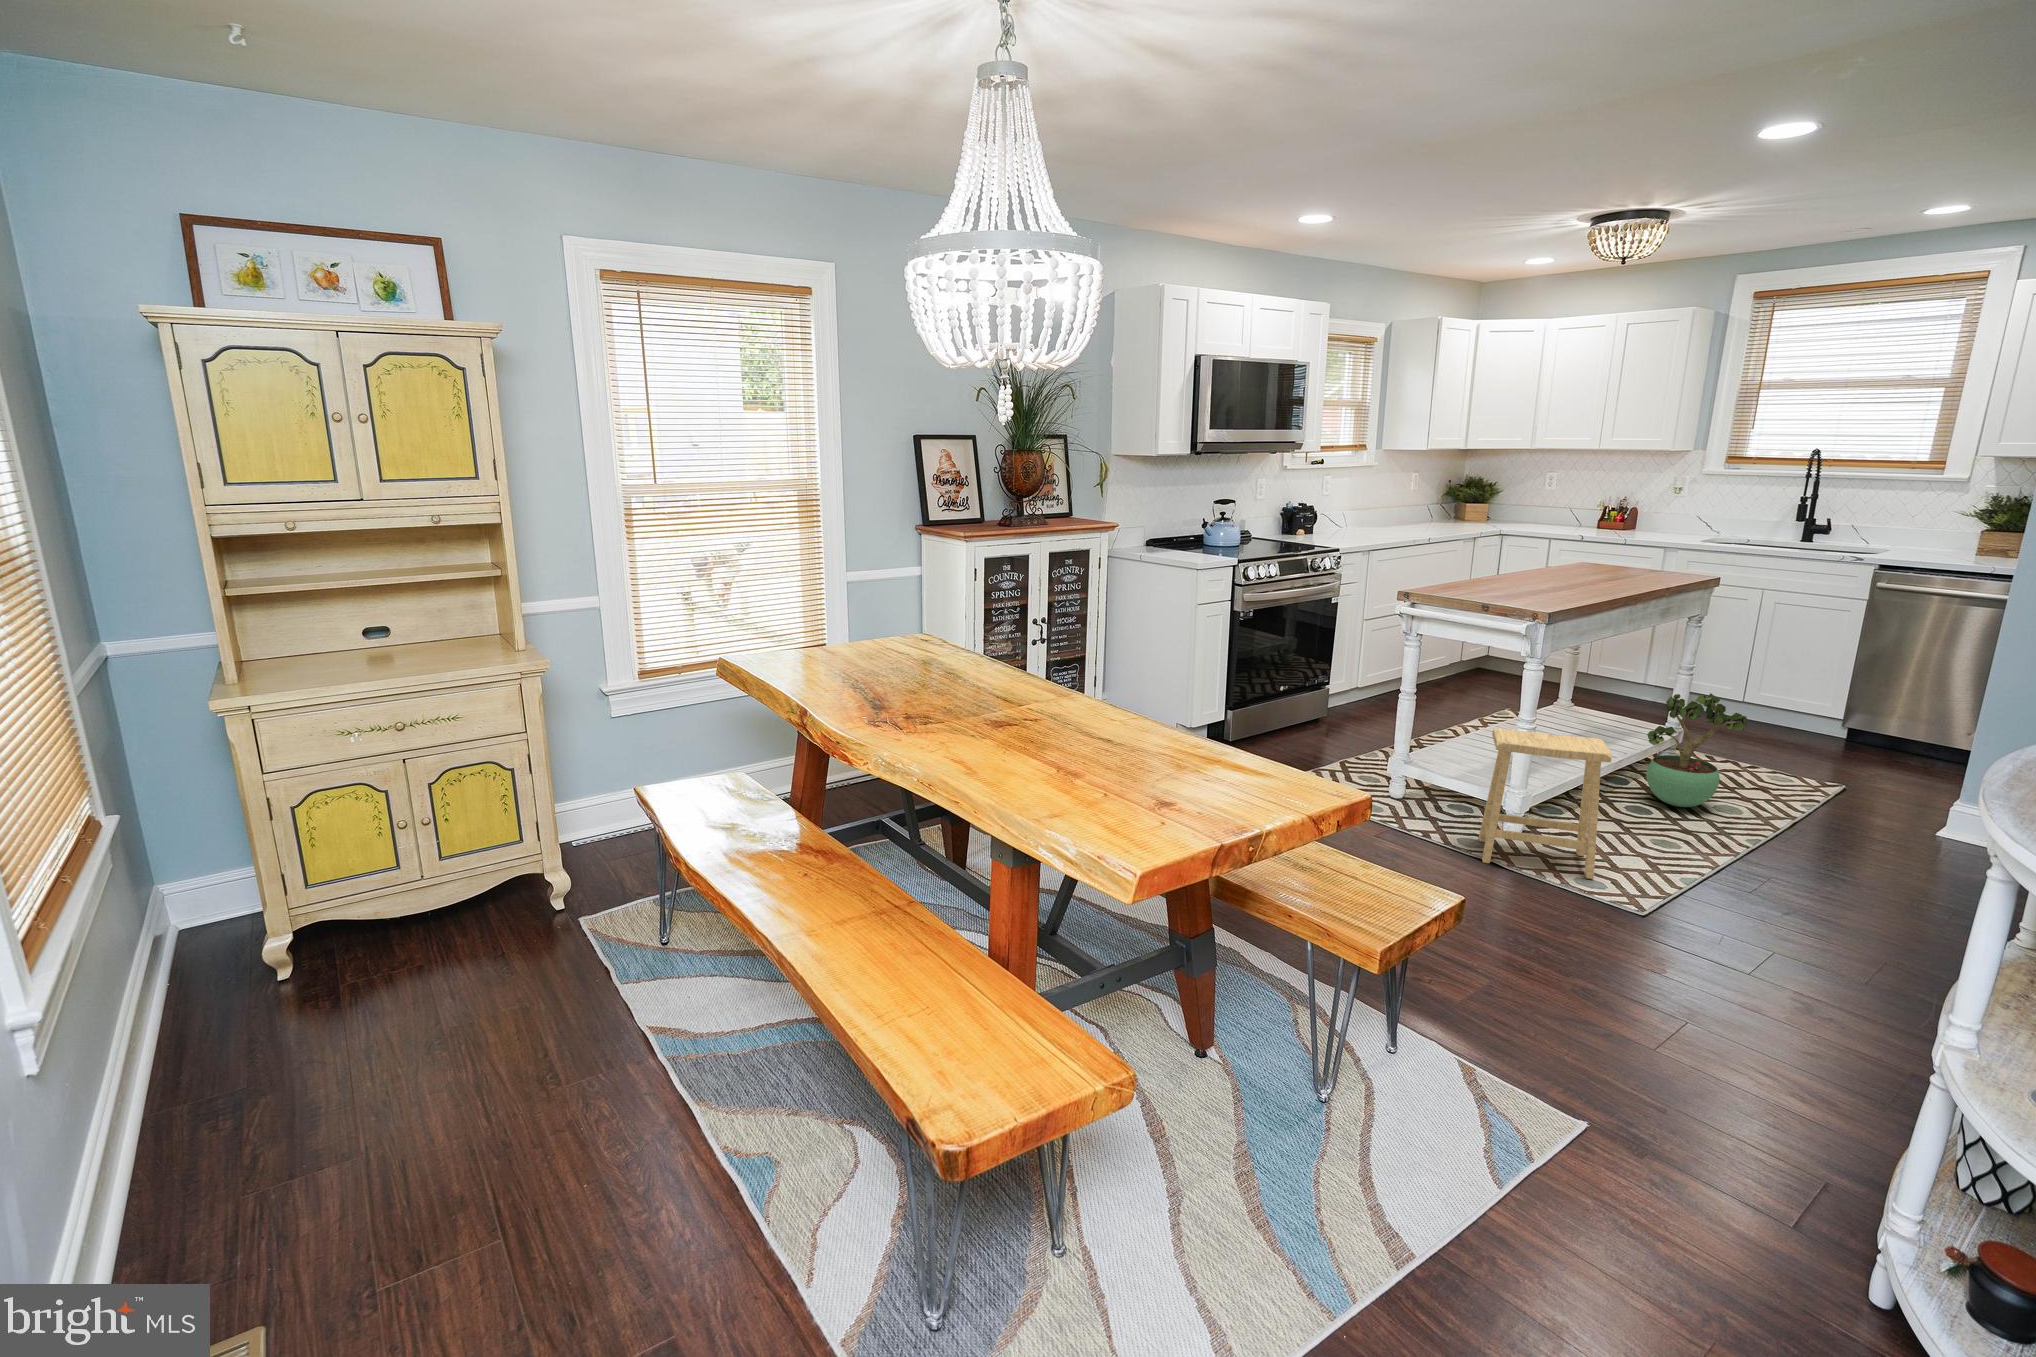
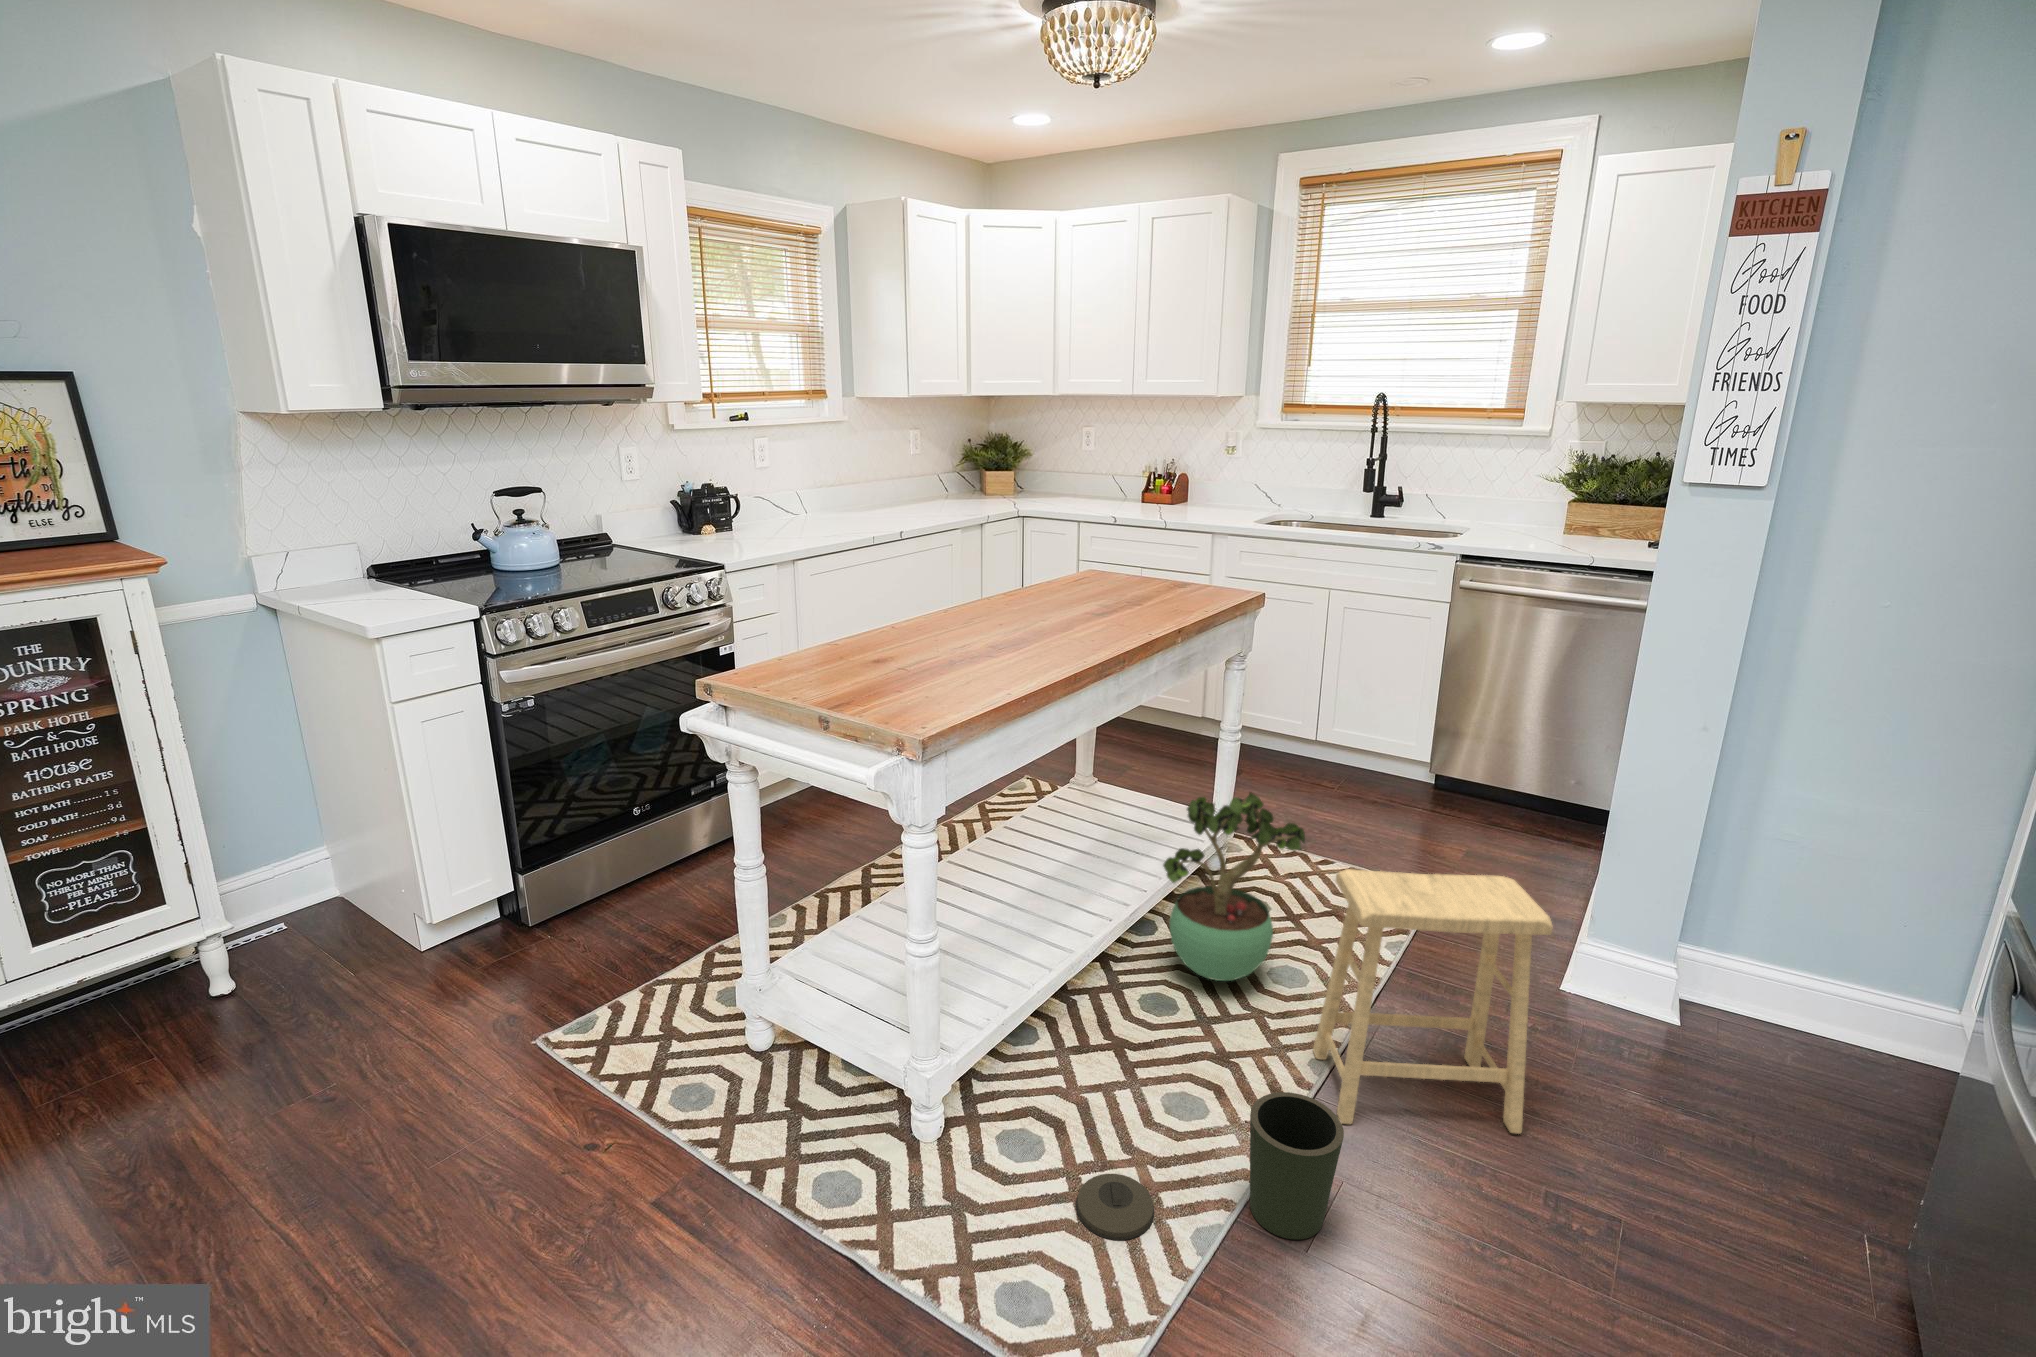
footstool: present [1479,728,1612,879] -> present [1313,869,1553,1134]
trash can: none [1612,824,1772,889] -> present [1076,1092,1344,1240]

